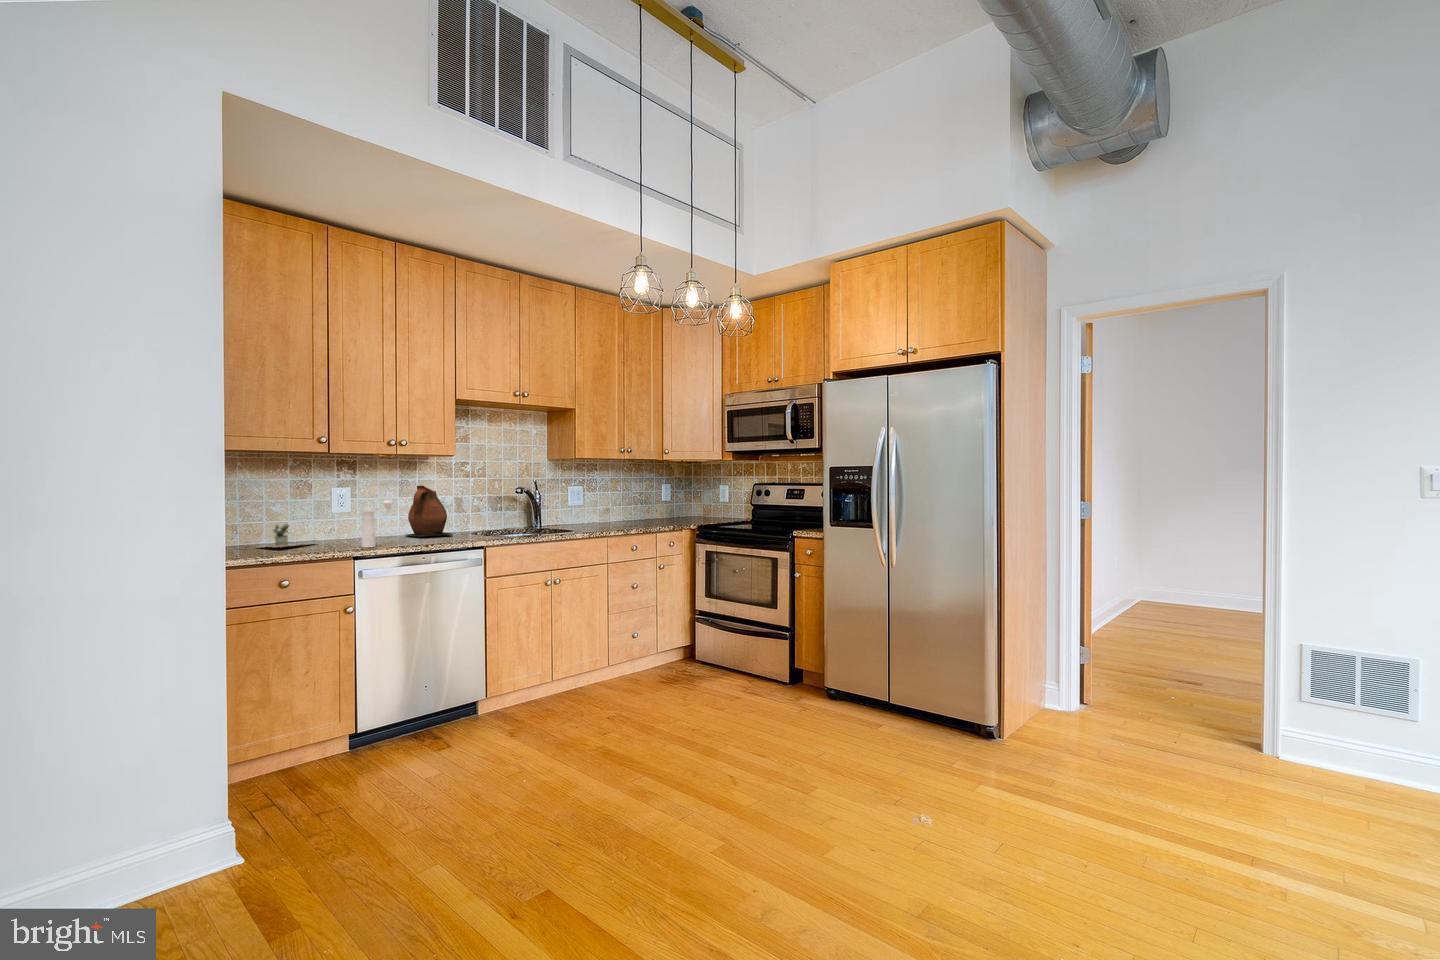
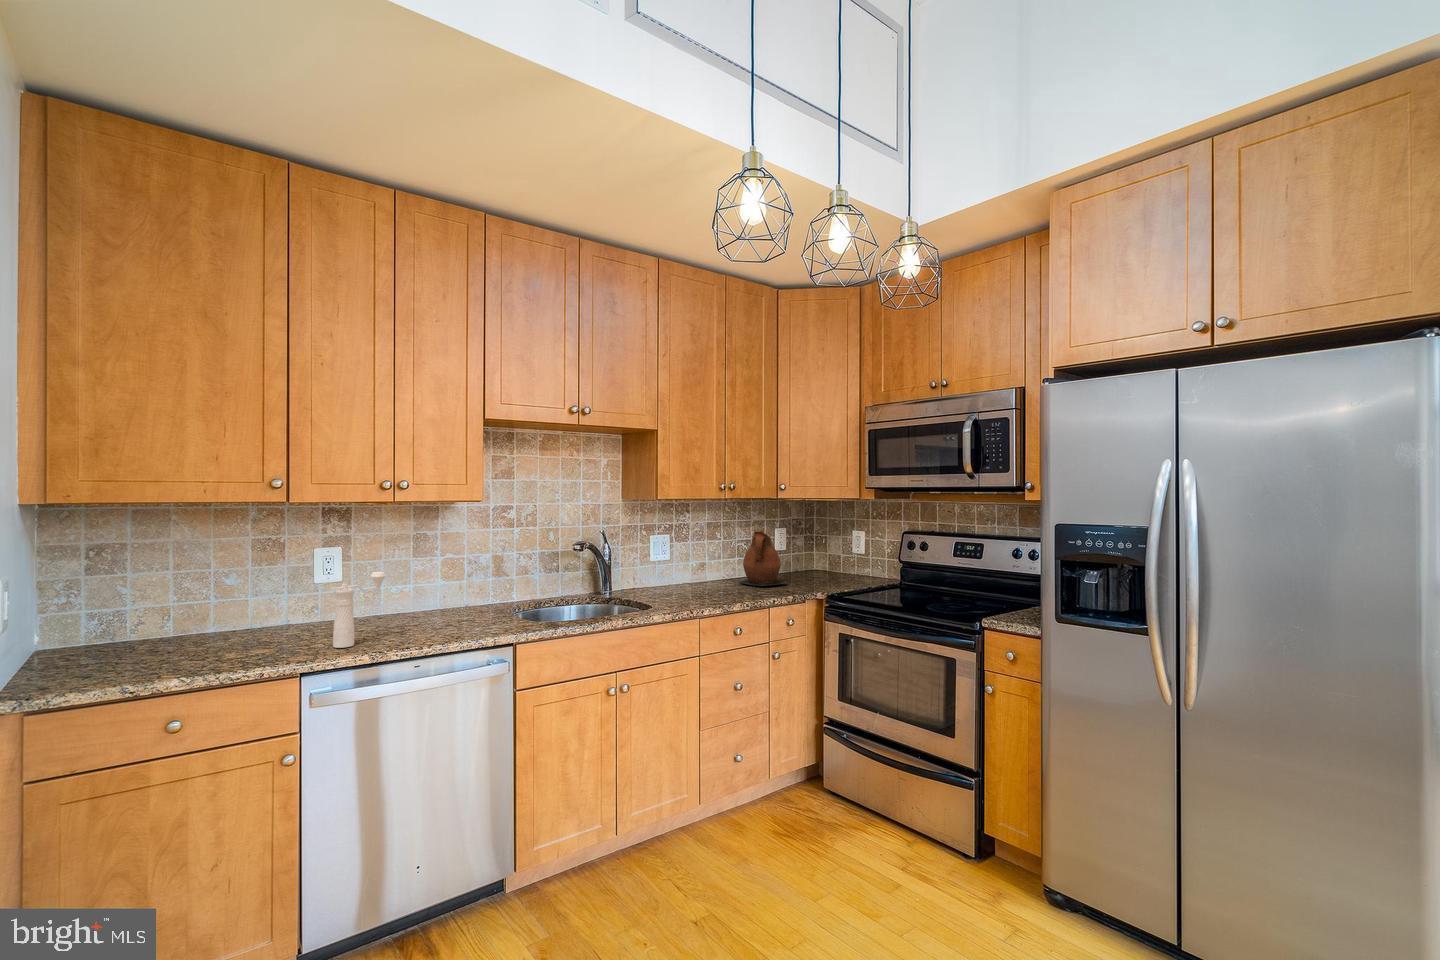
ceramic pitcher: present [406,485,452,537] -> present [740,531,788,586]
potted plant: present [273,524,294,547] -> none [181,607,309,648]

